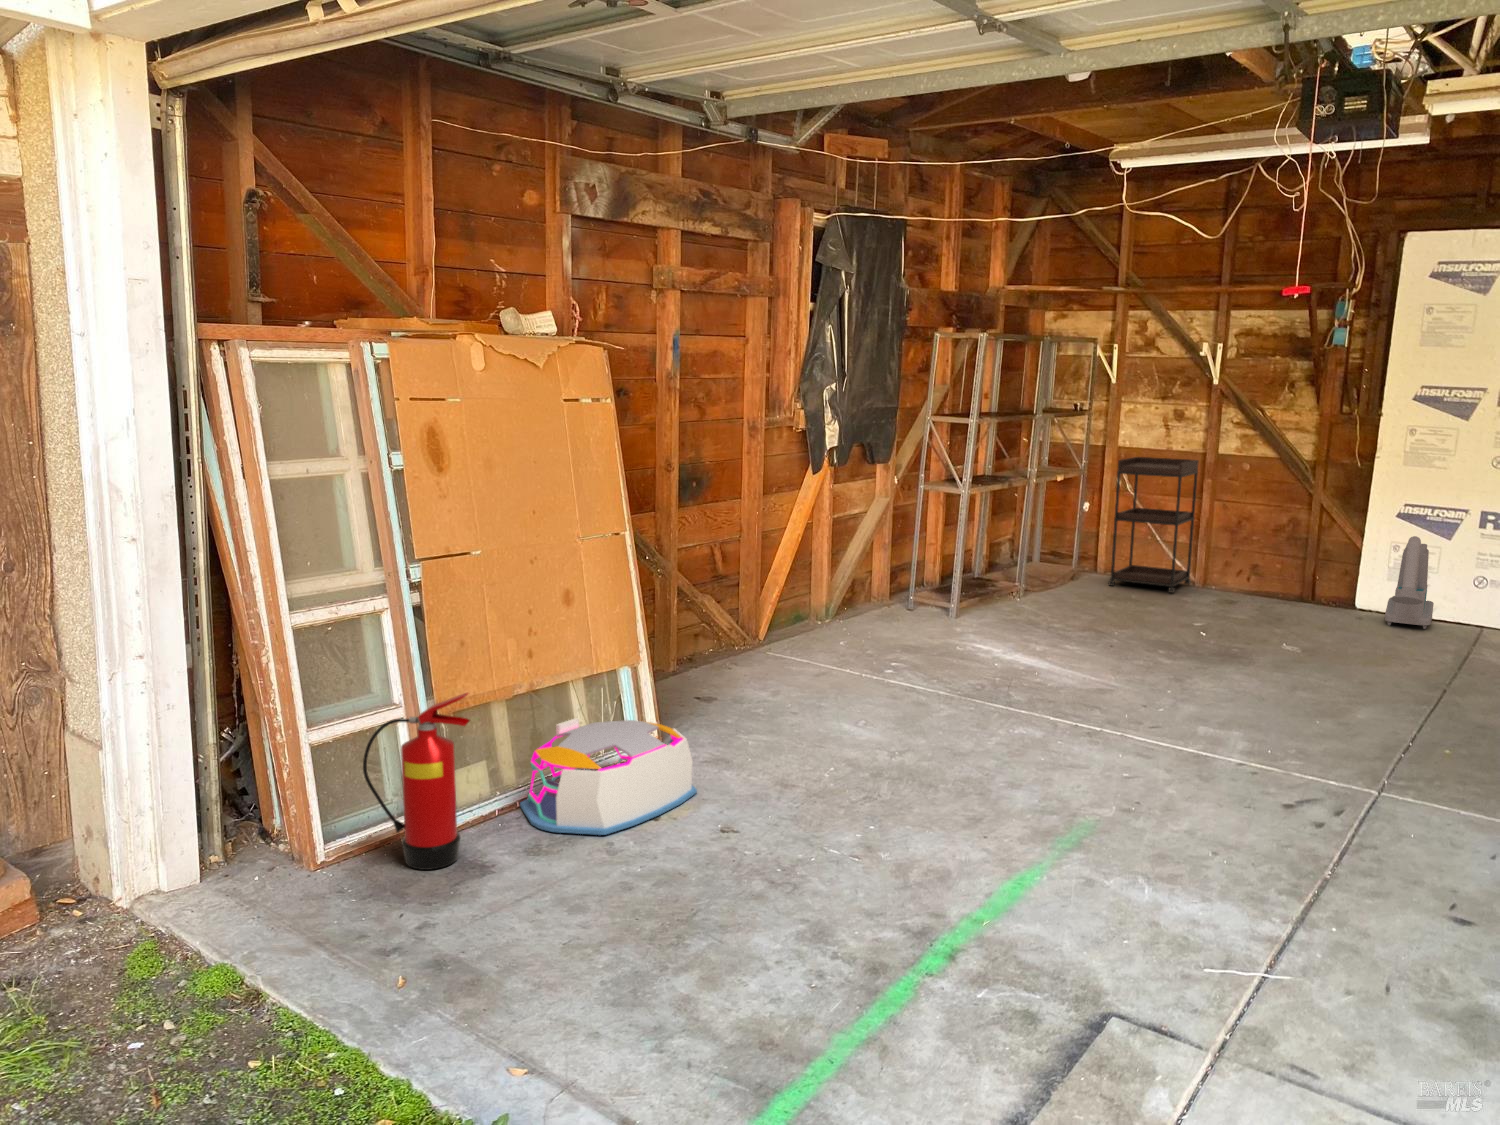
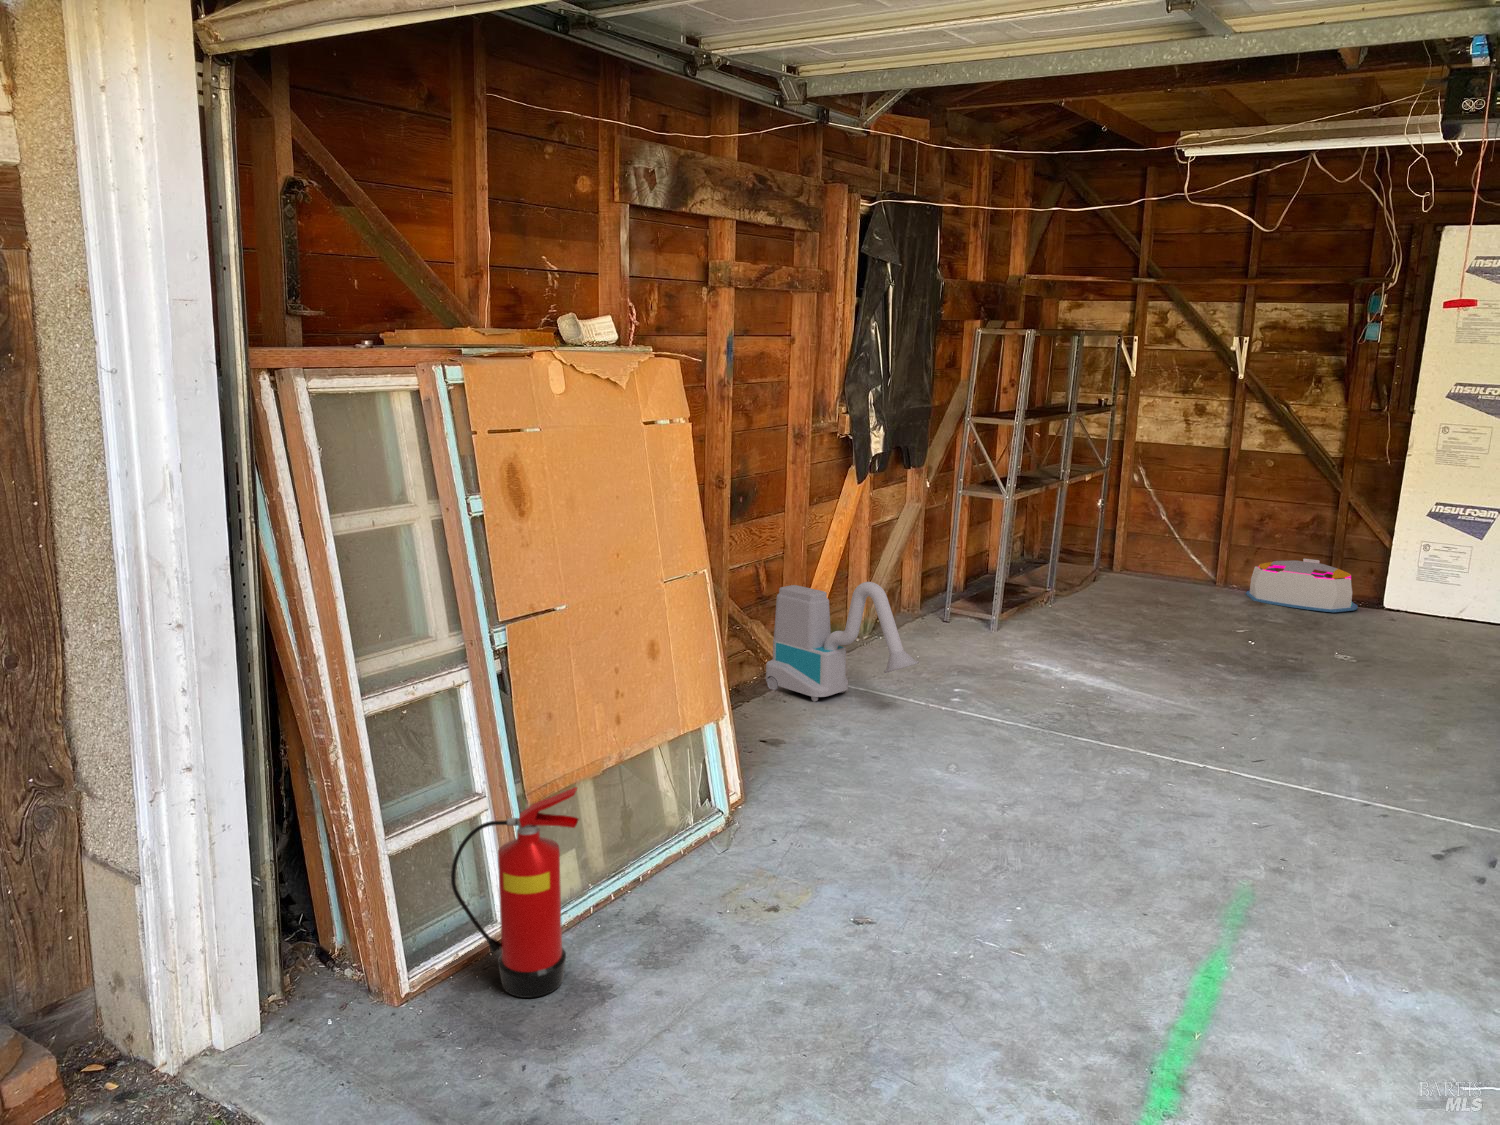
shelving unit: present [1109,457,1199,593] -> none [1131,452,1221,593]
vacuum cleaner: present [1385,536,1434,629] -> present [766,582,919,702]
storage bin: present [520,718,697,835] -> present [1246,559,1357,612]

